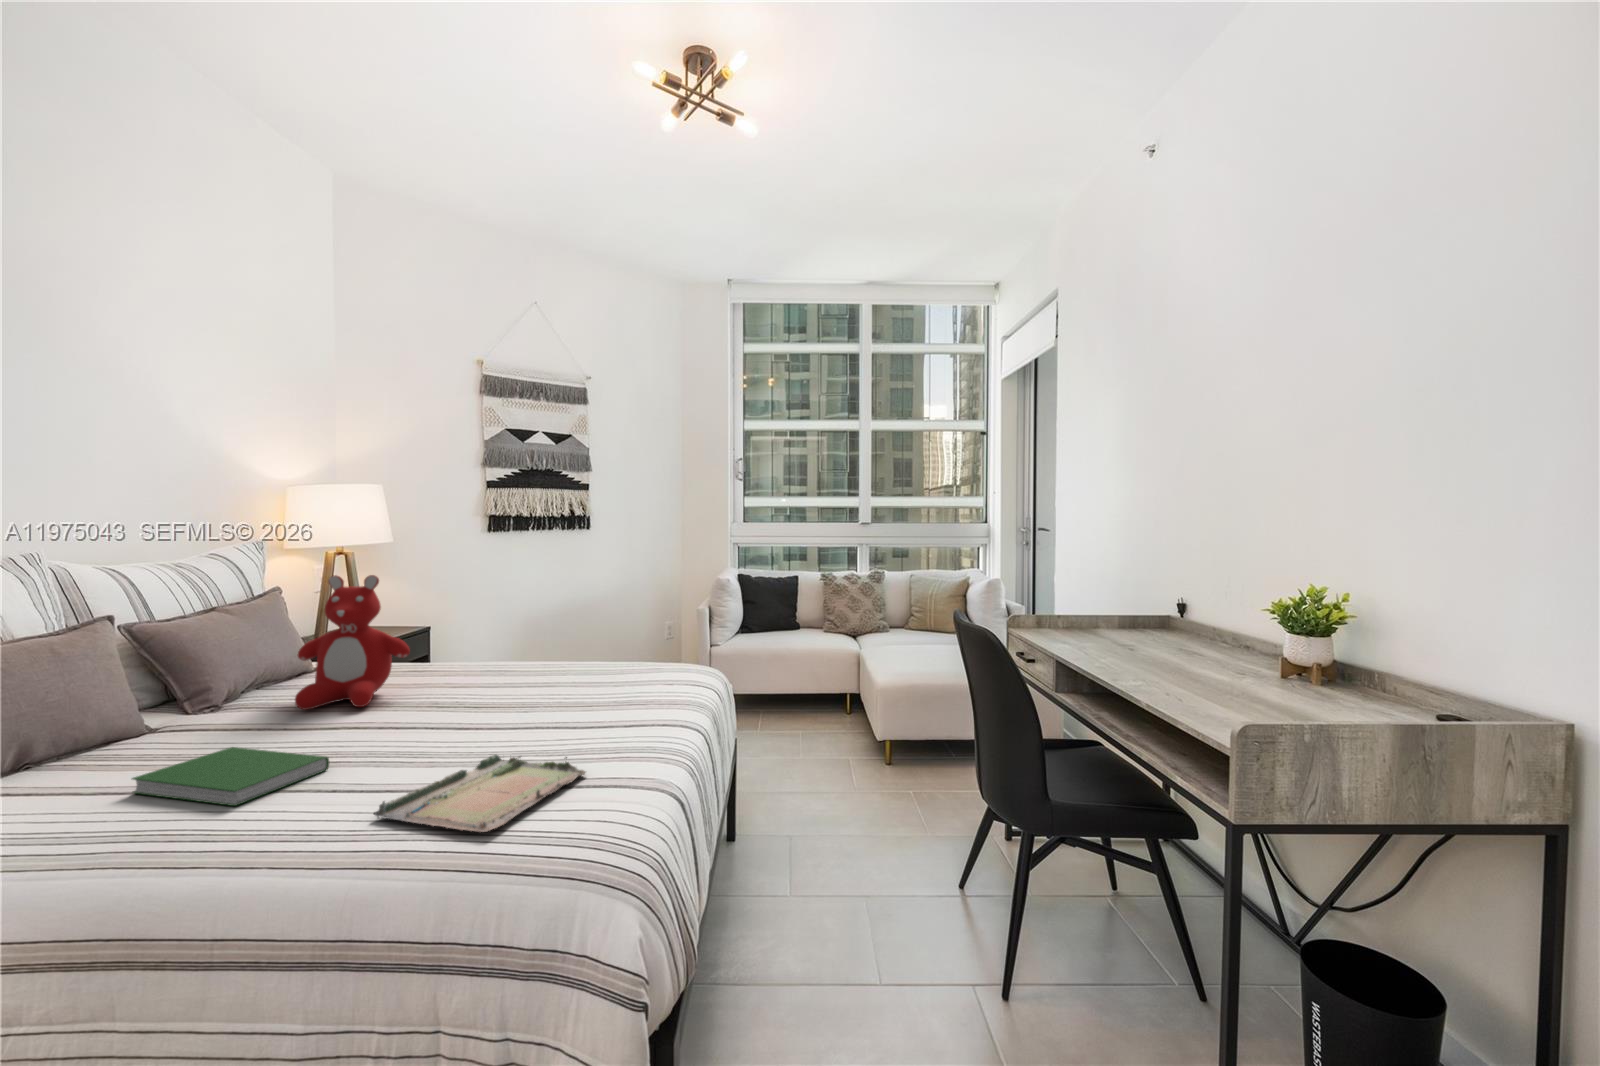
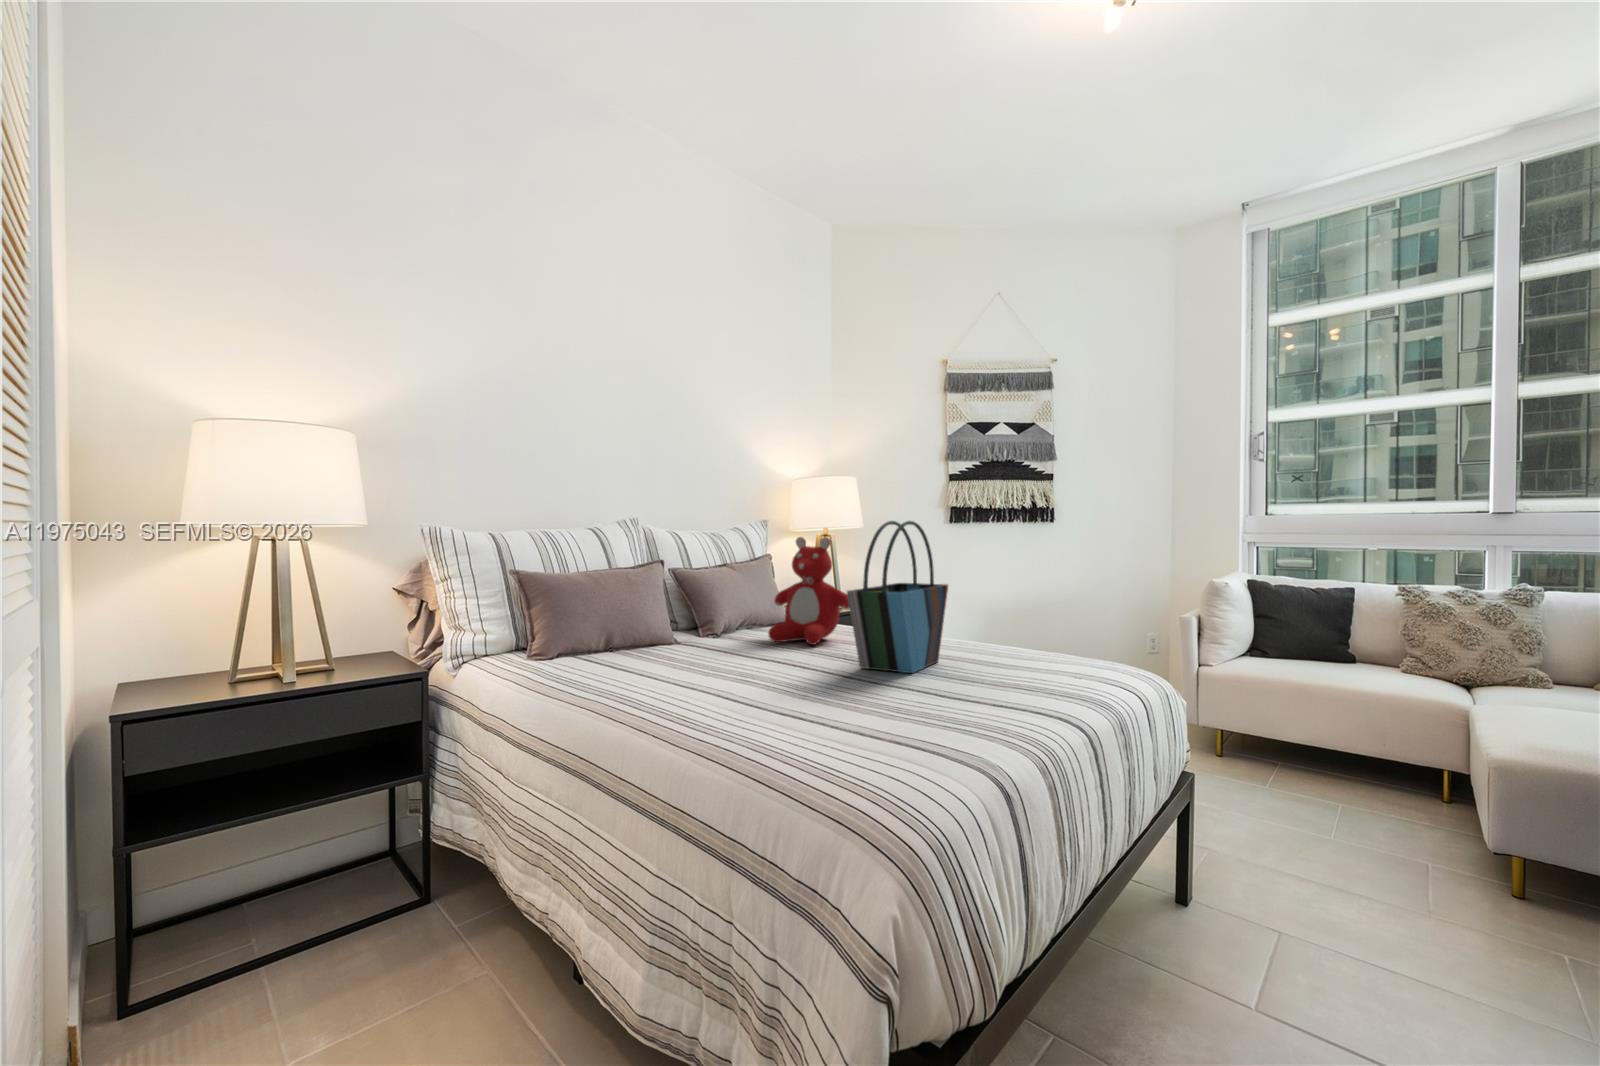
tote bag: none [428,565,535,737] -> present [847,521,948,673]
hardcover book: present [132,747,329,806] -> none [659,652,774,684]
tray: present [374,754,586,832] -> none [786,680,960,721]

